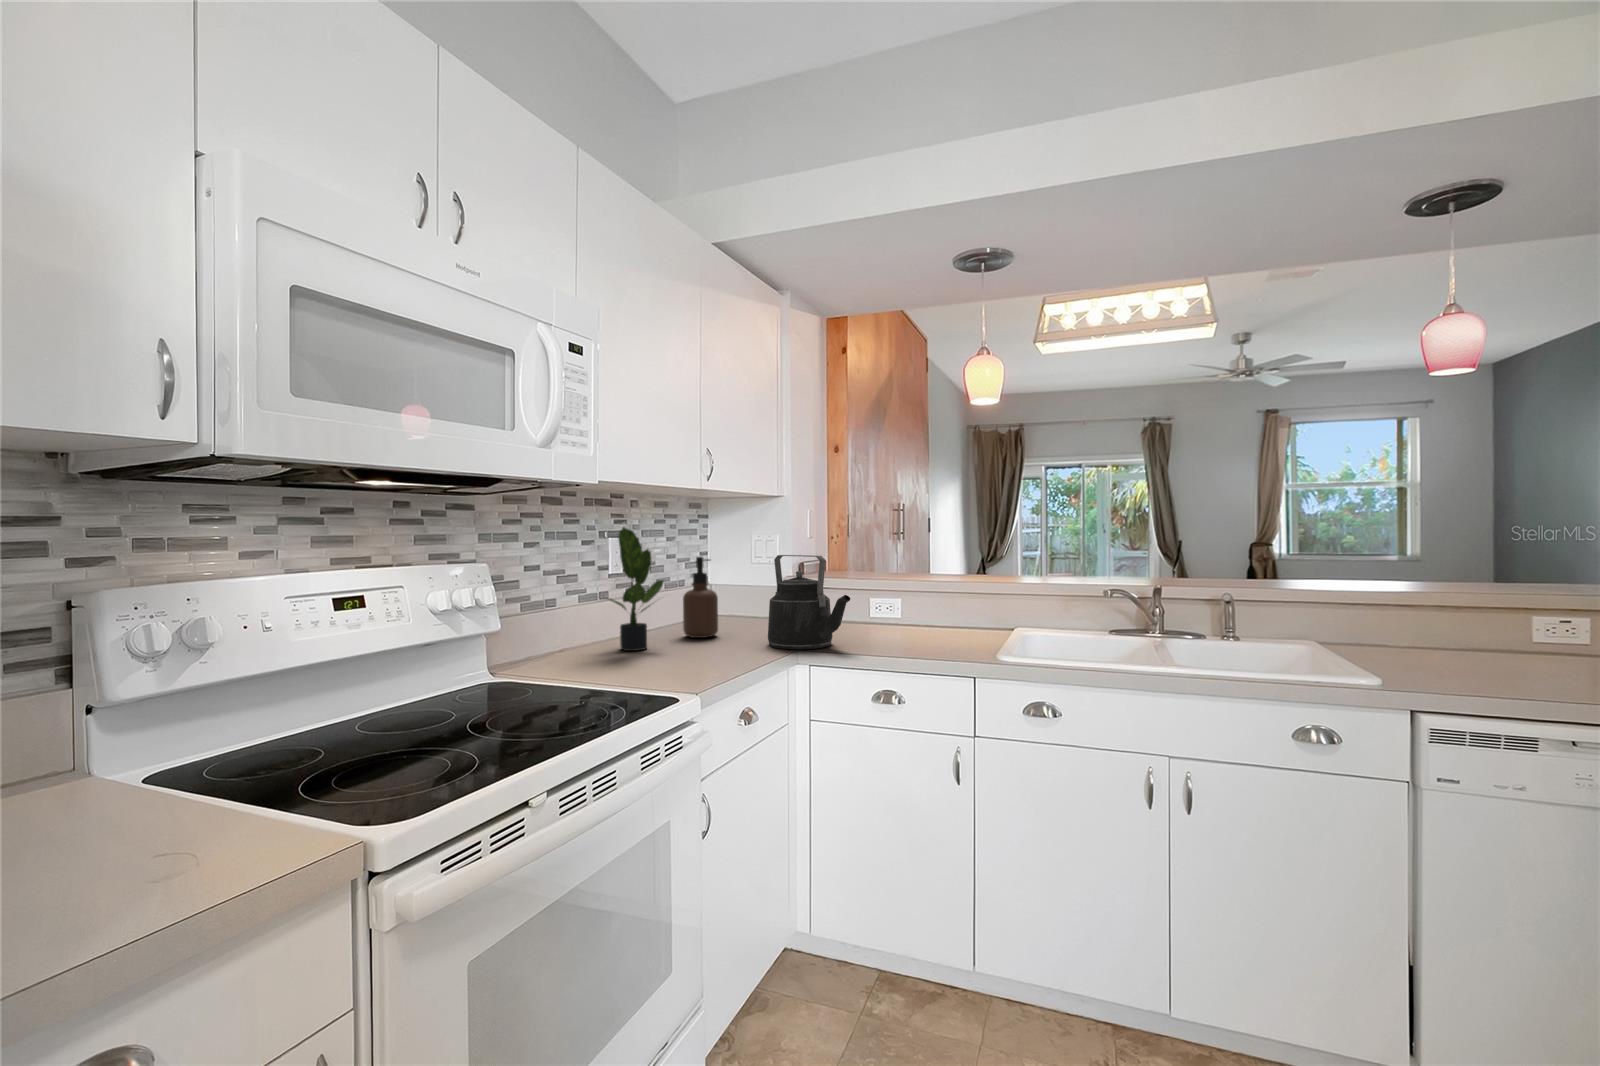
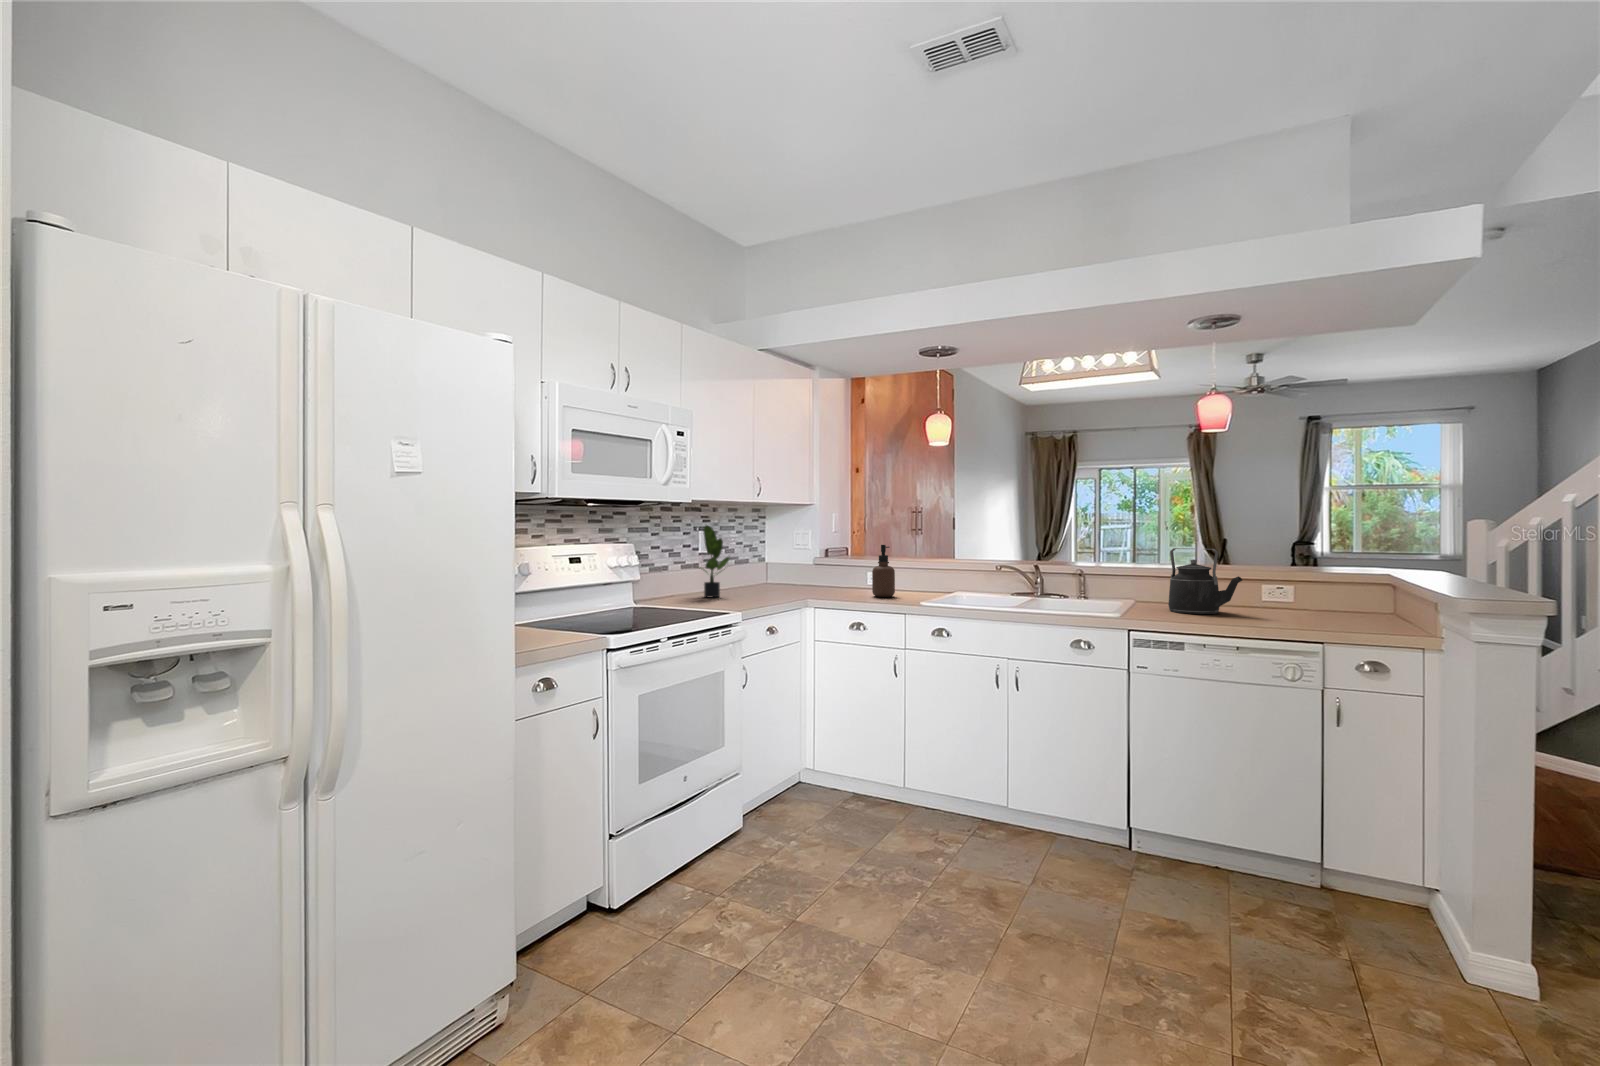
kettle: present [768,555,850,649] -> present [1168,548,1242,614]
soap dispenser: present [683,557,718,638] -> present [872,545,895,597]

